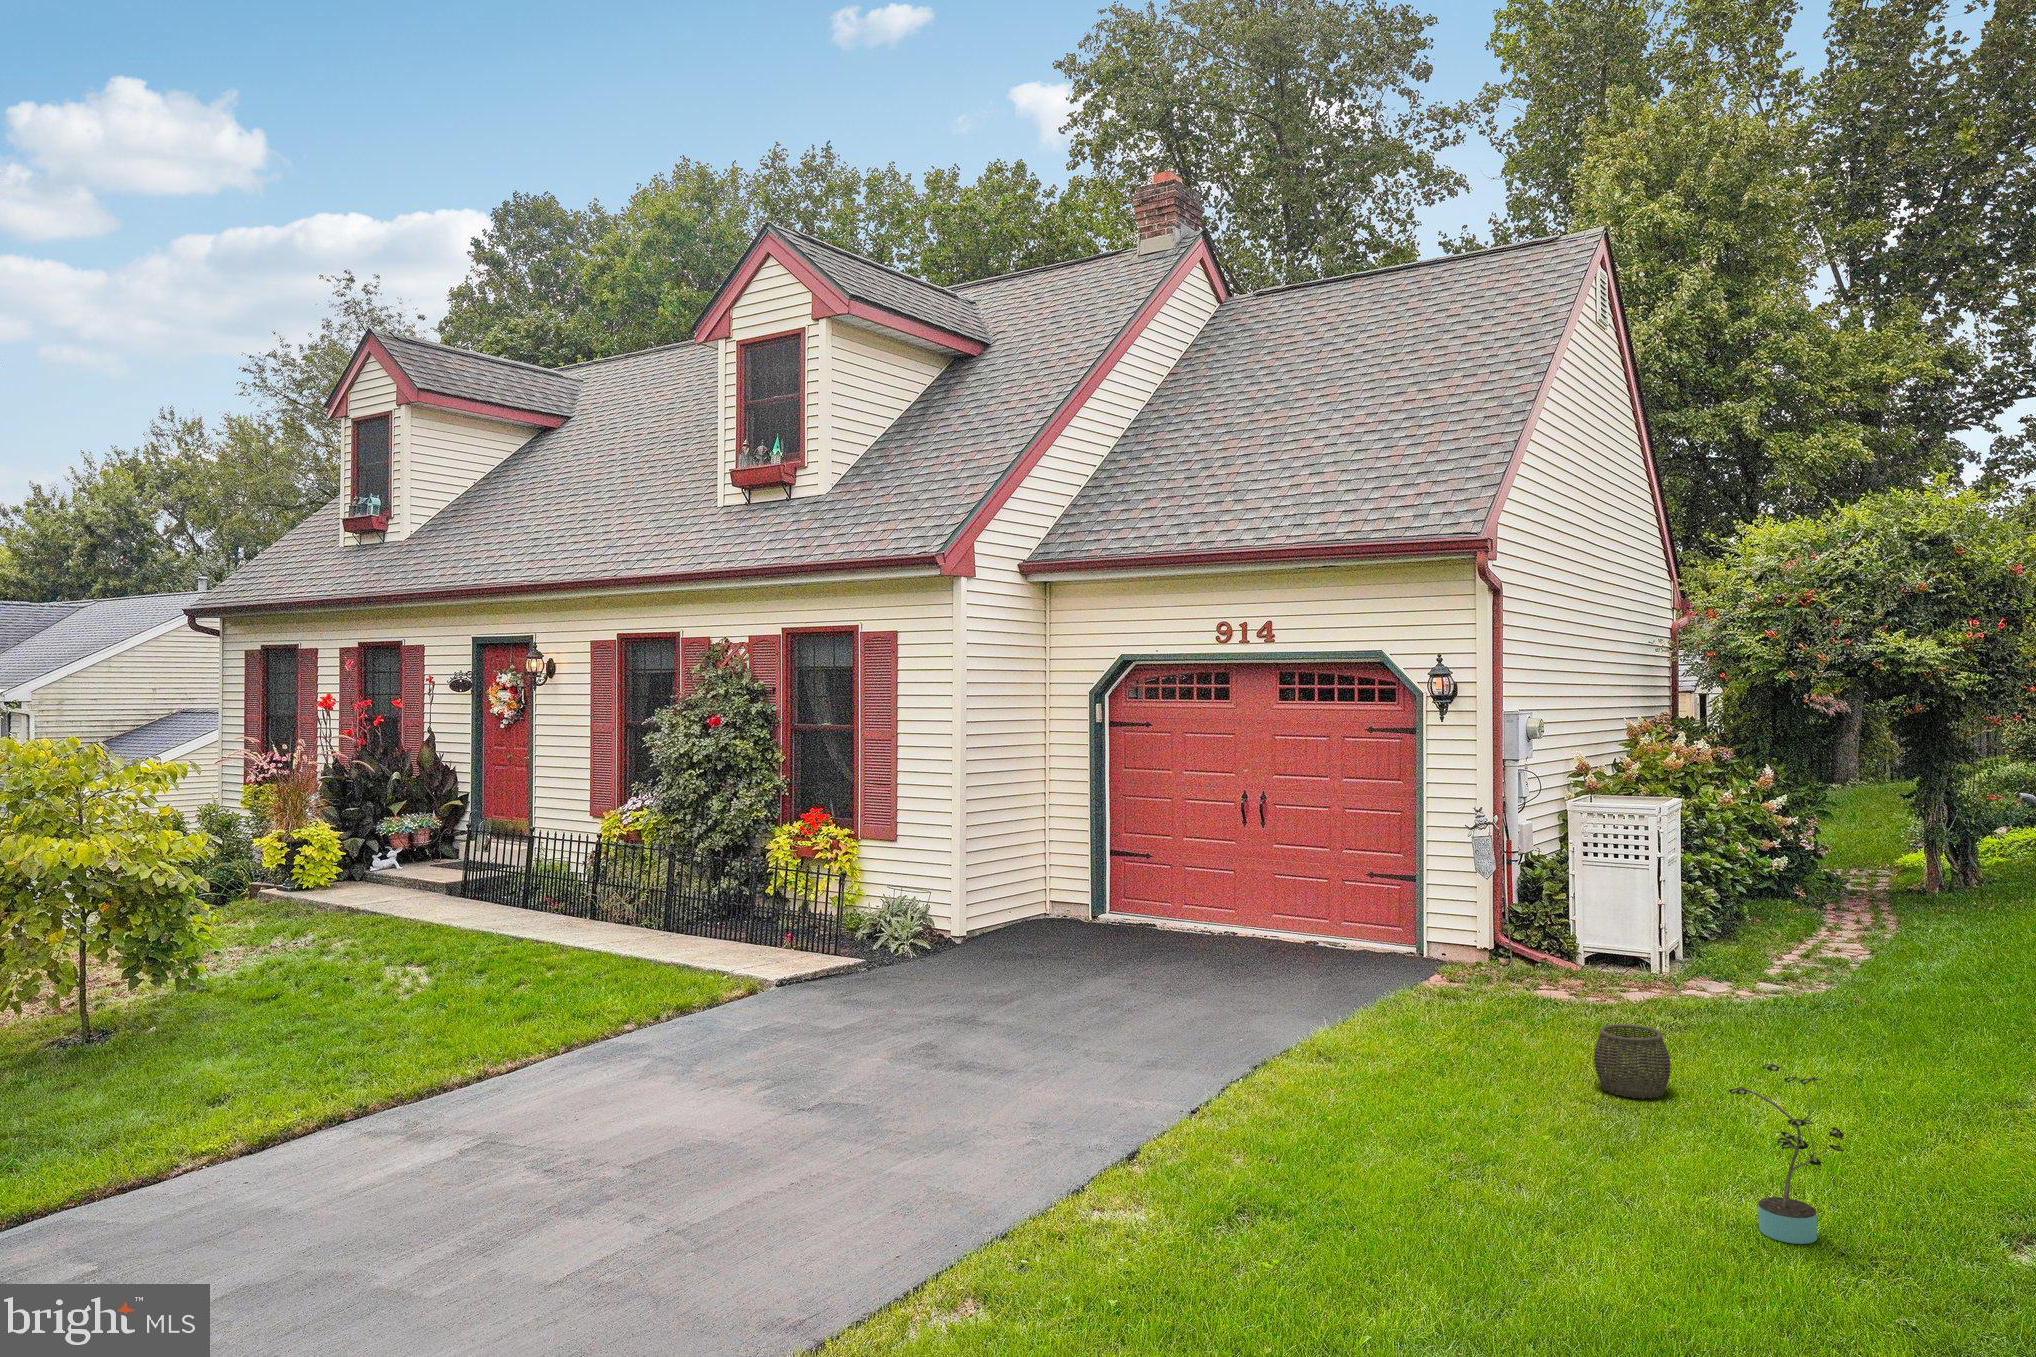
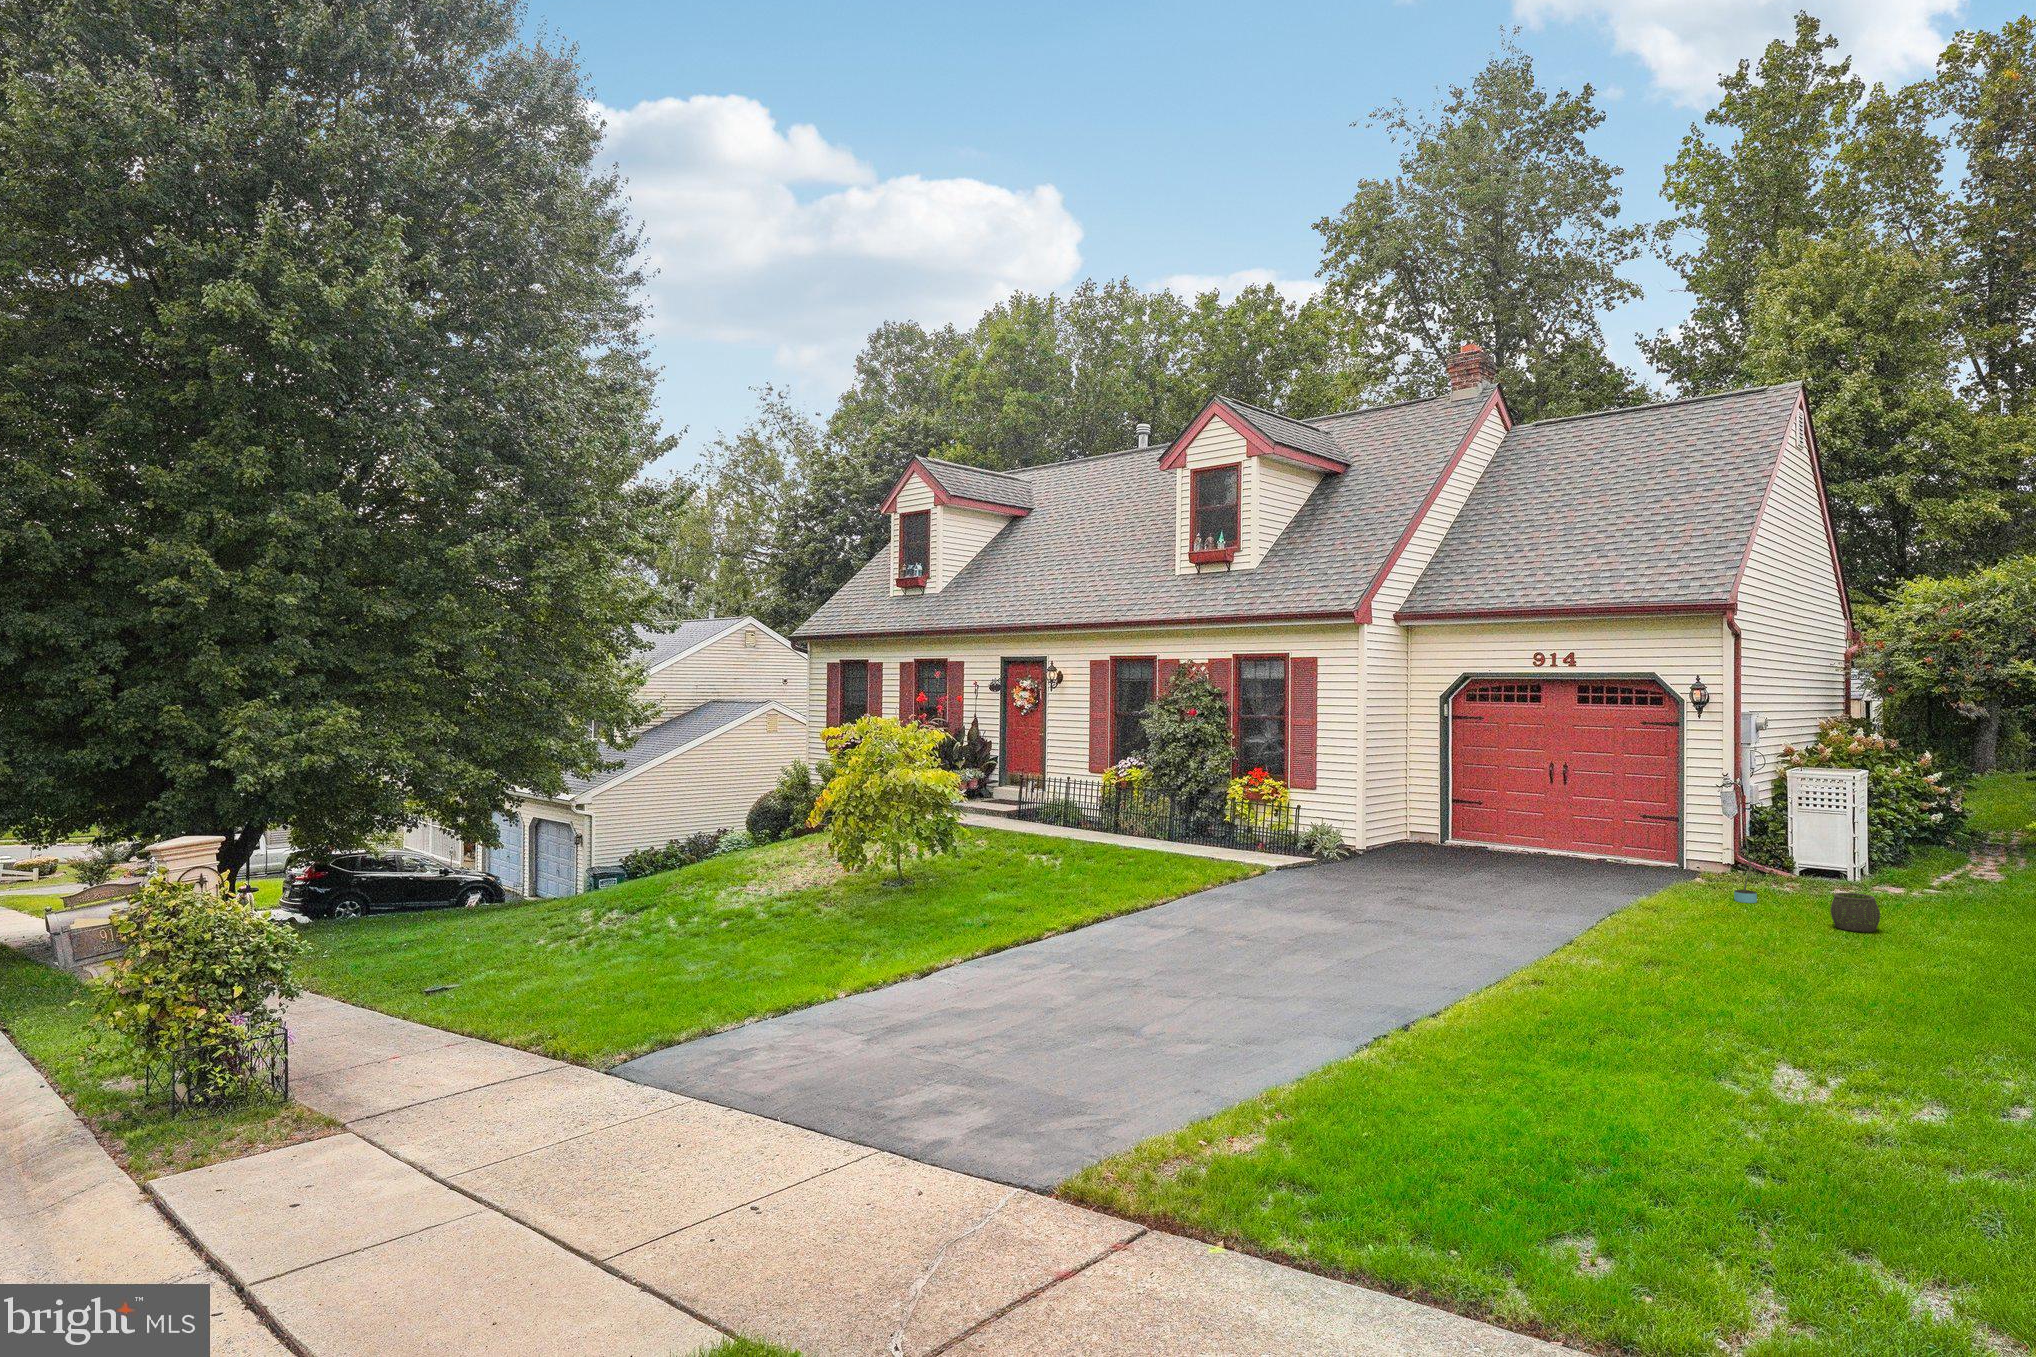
potted plant: present [1729,1064,1844,1244] -> present [1723,841,1766,903]

